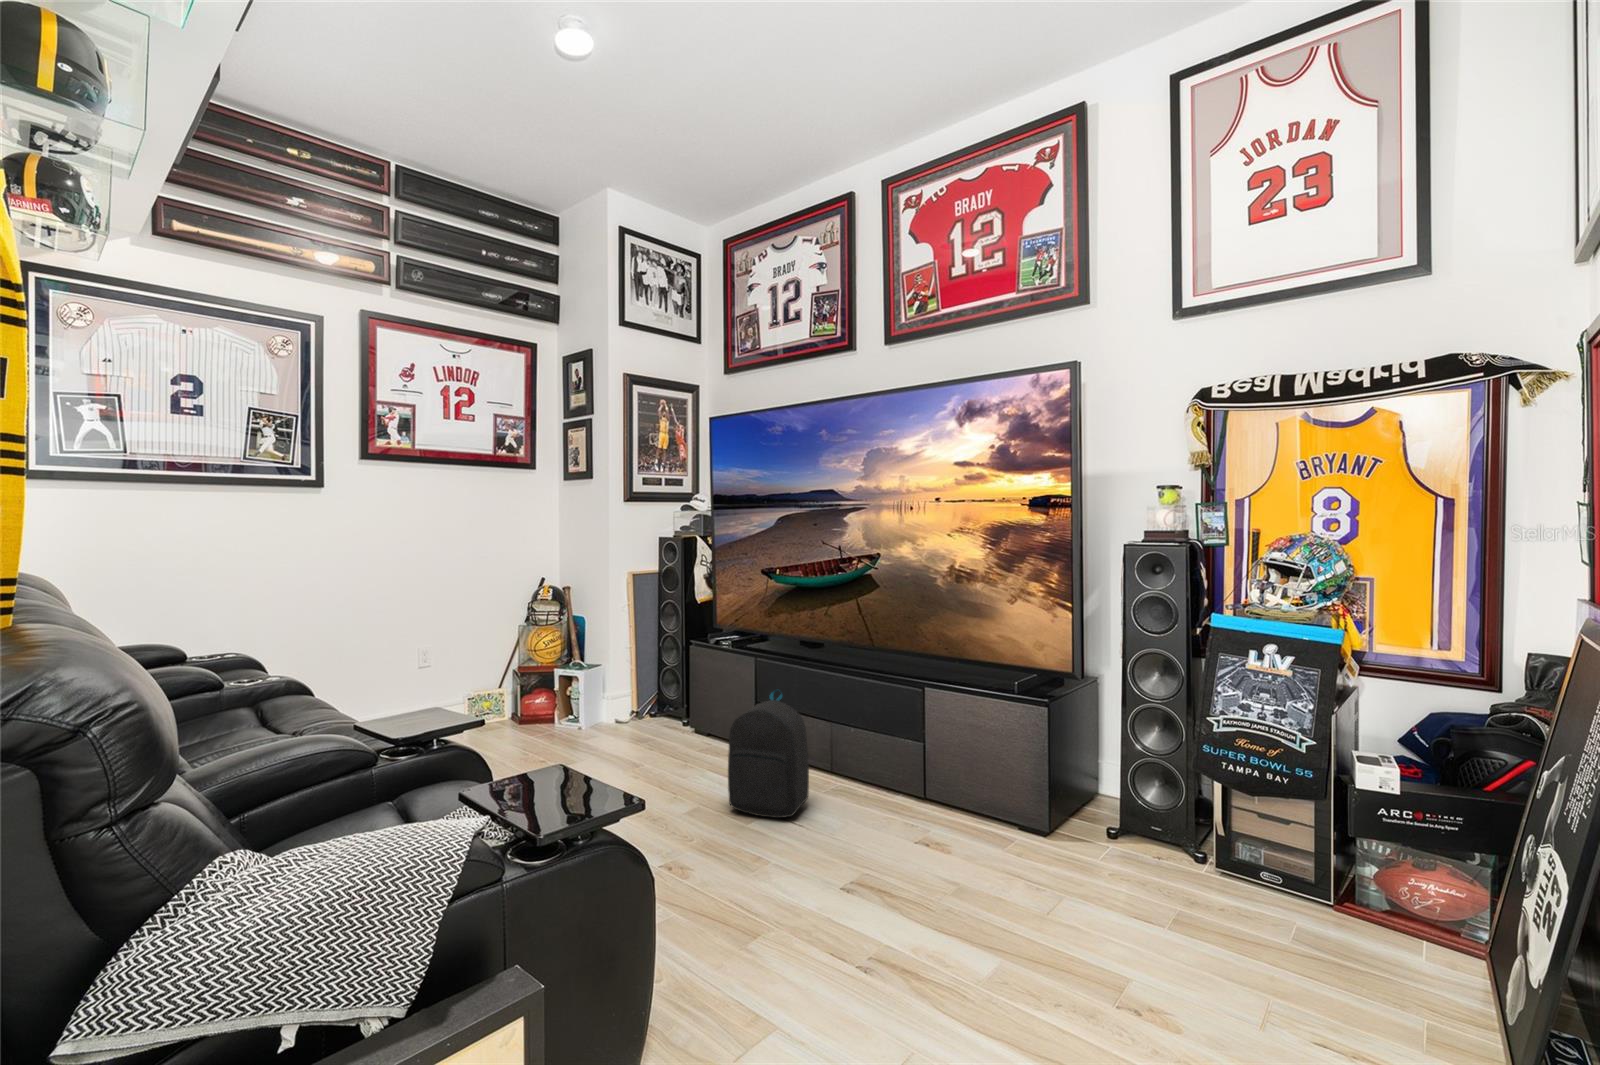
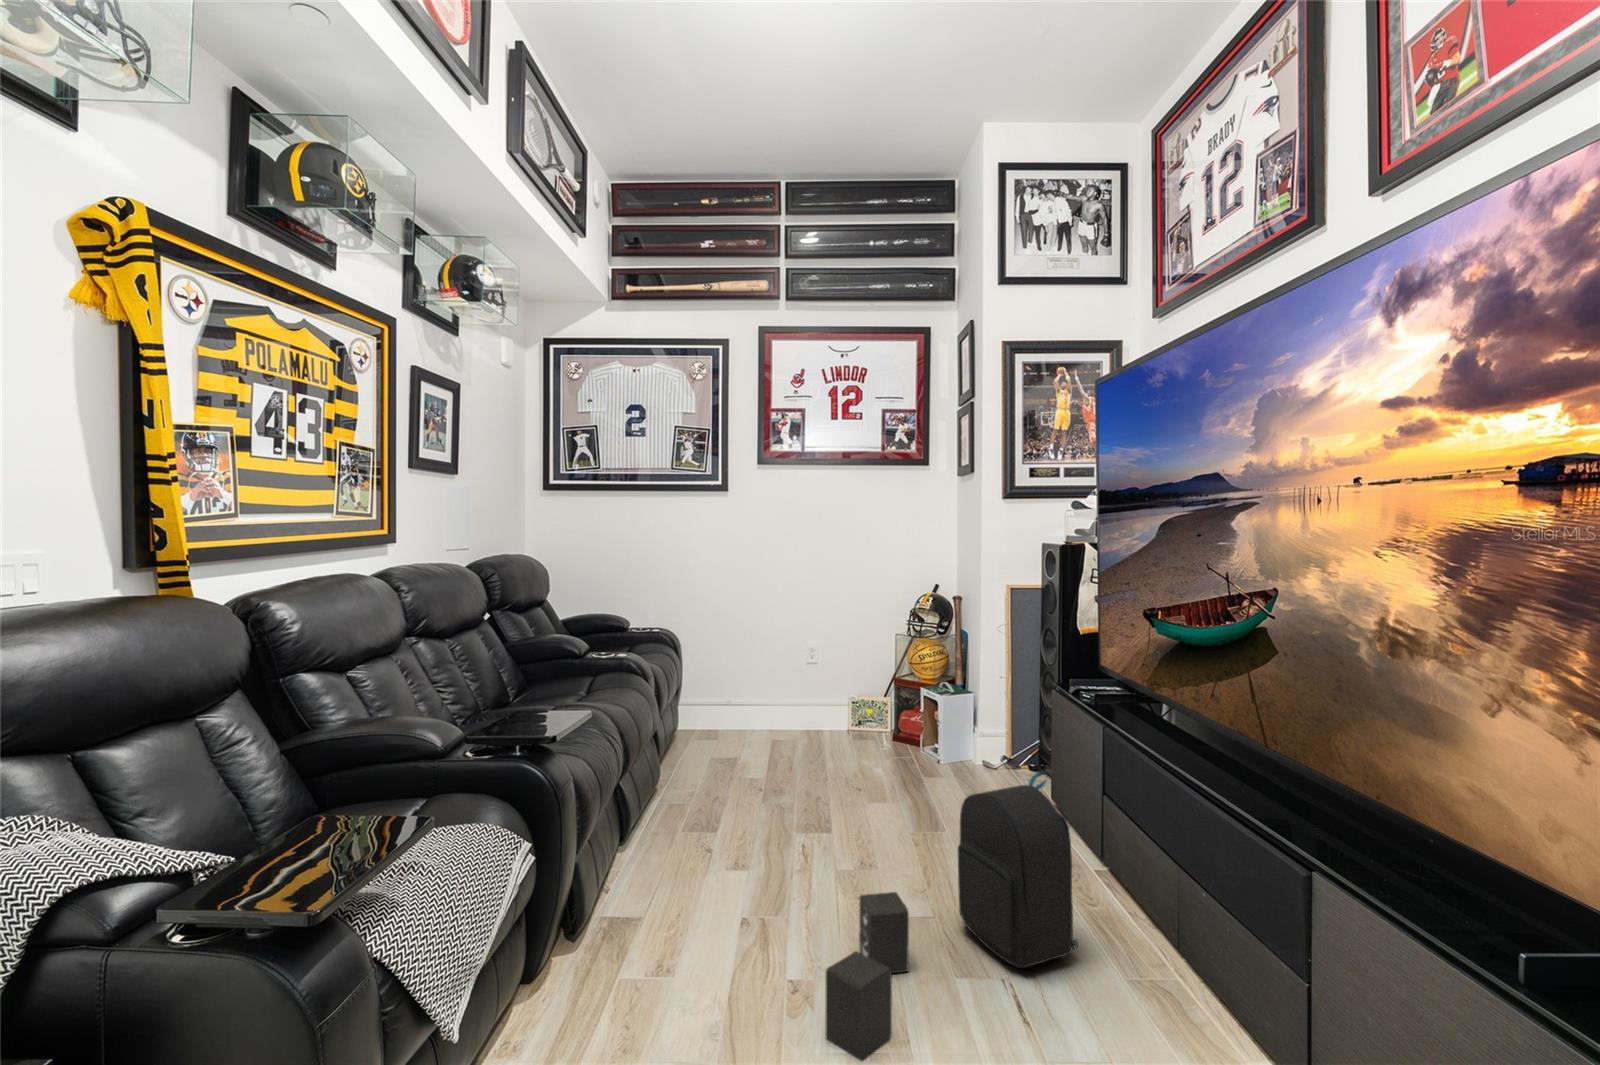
speaker: none [690,795,769,894] -> present [825,892,909,1061]

